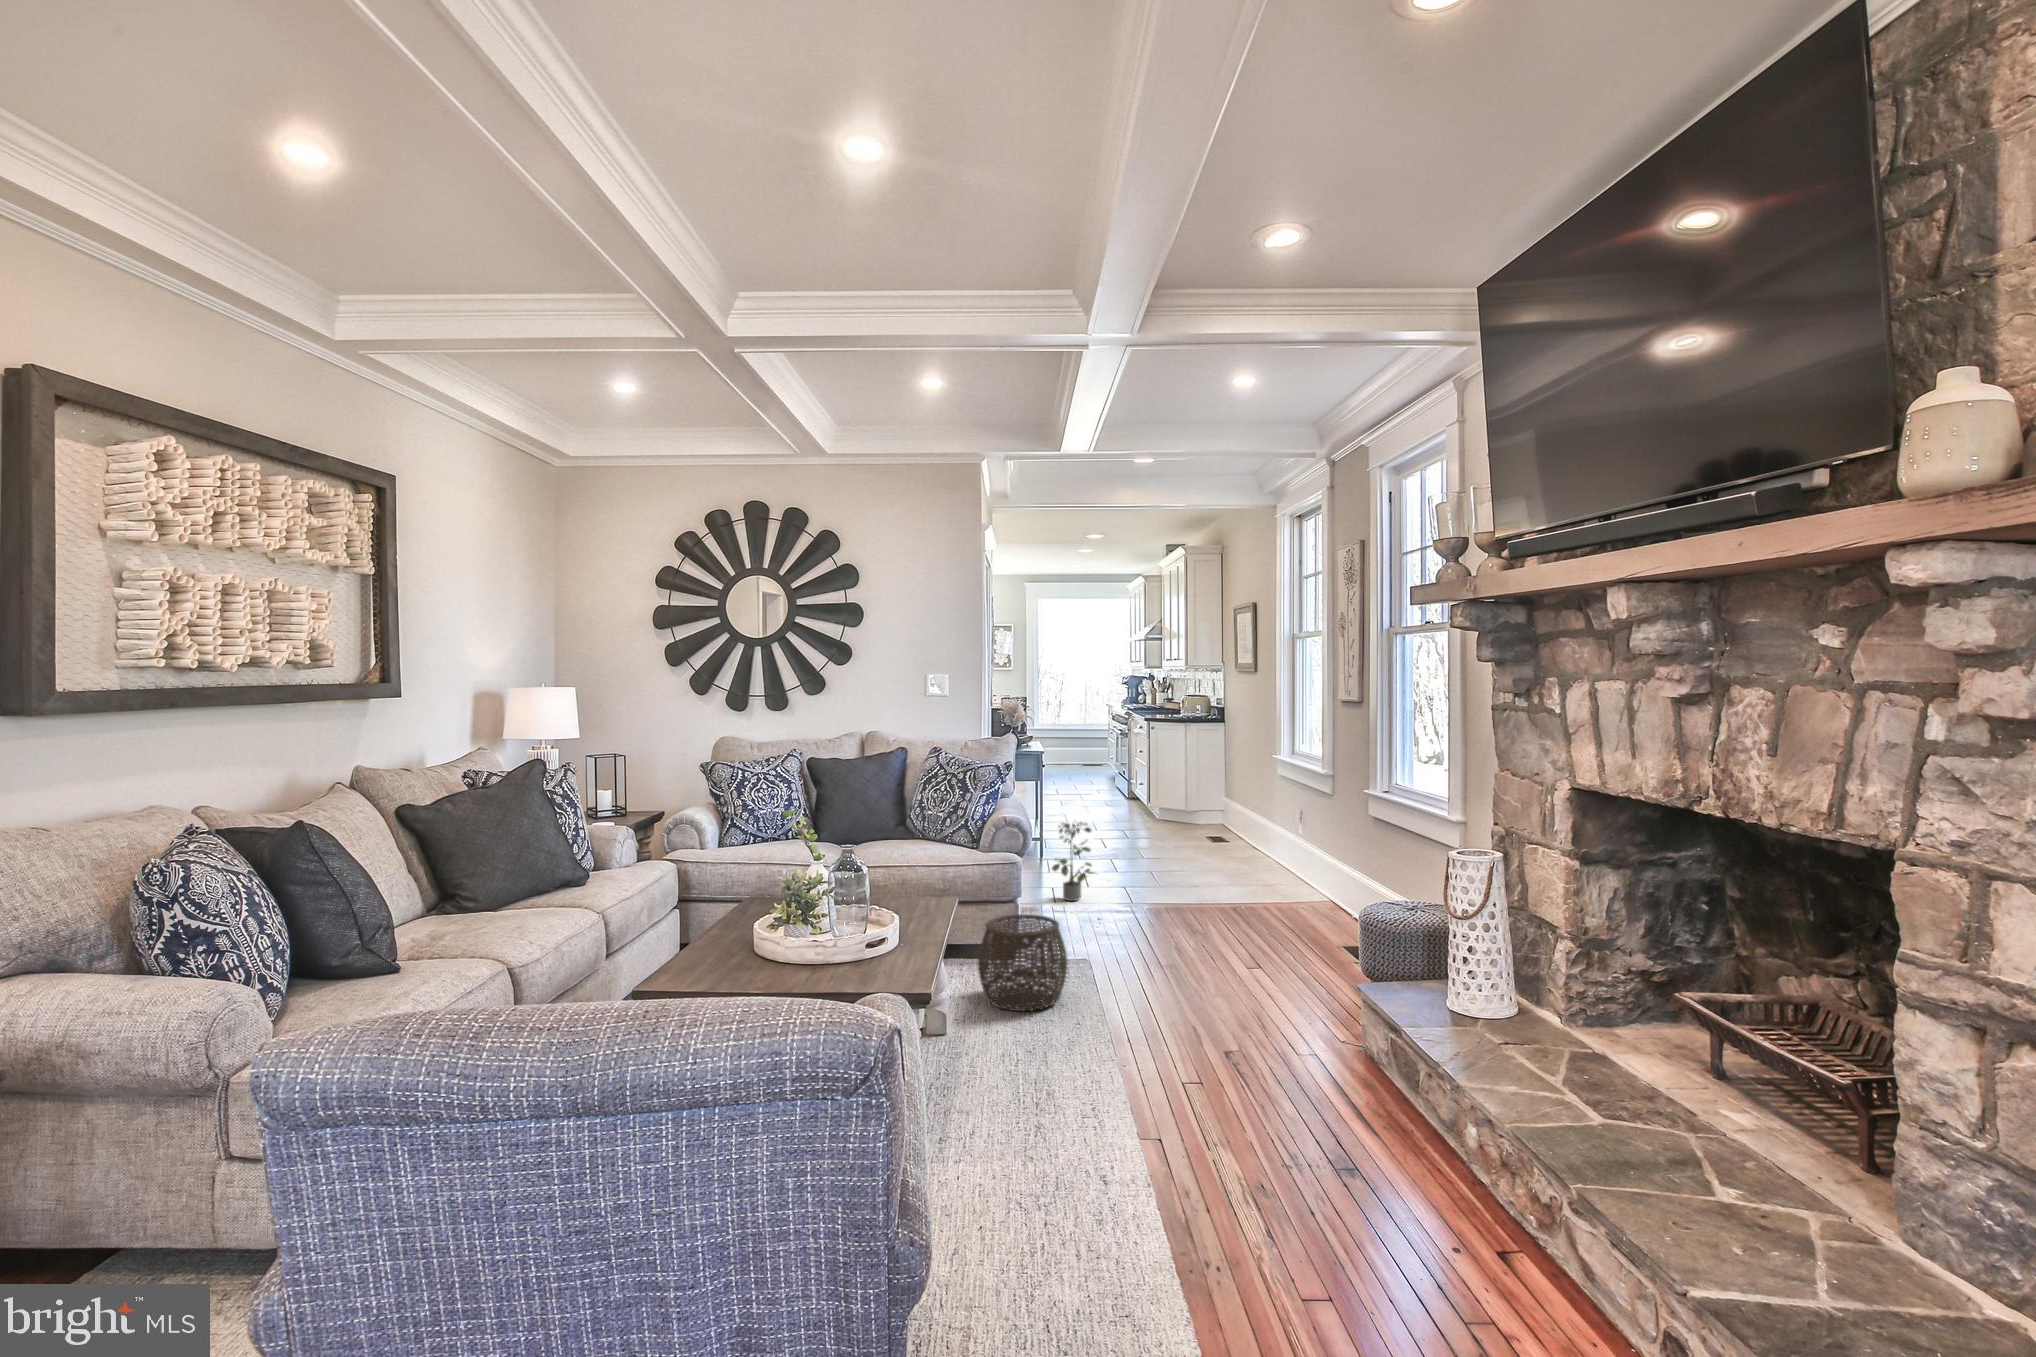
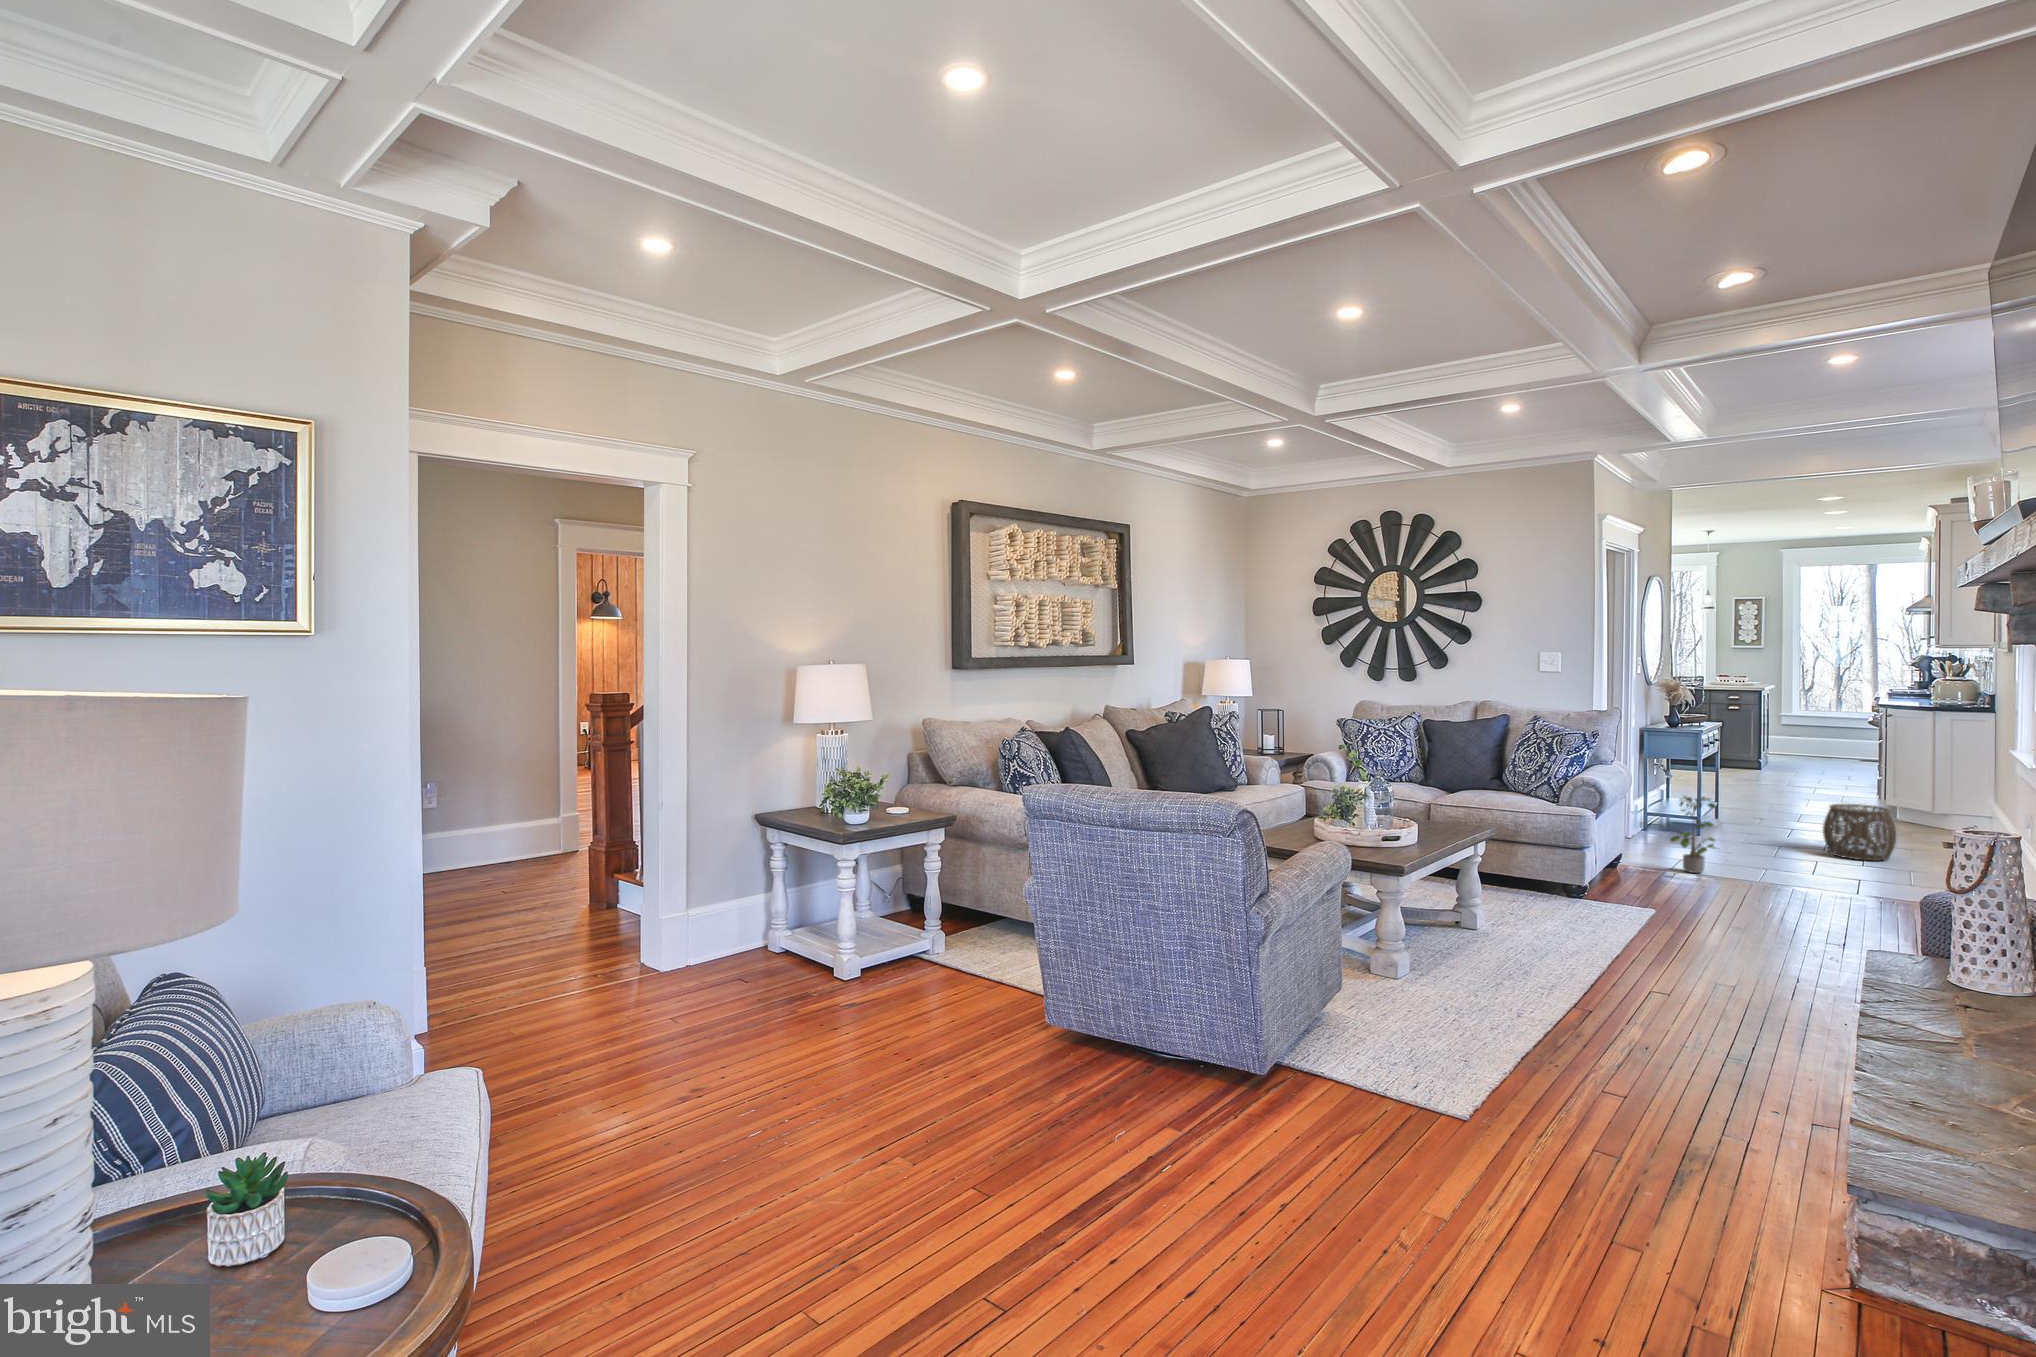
woven basket: present [978,914,1068,1011] -> present [1823,804,1896,861]

